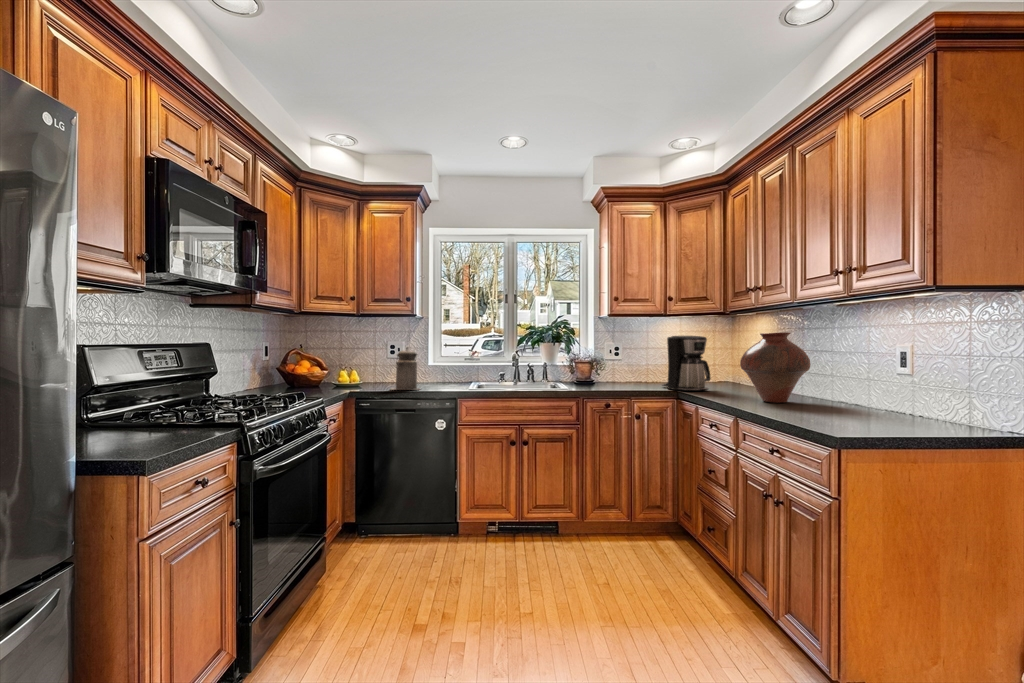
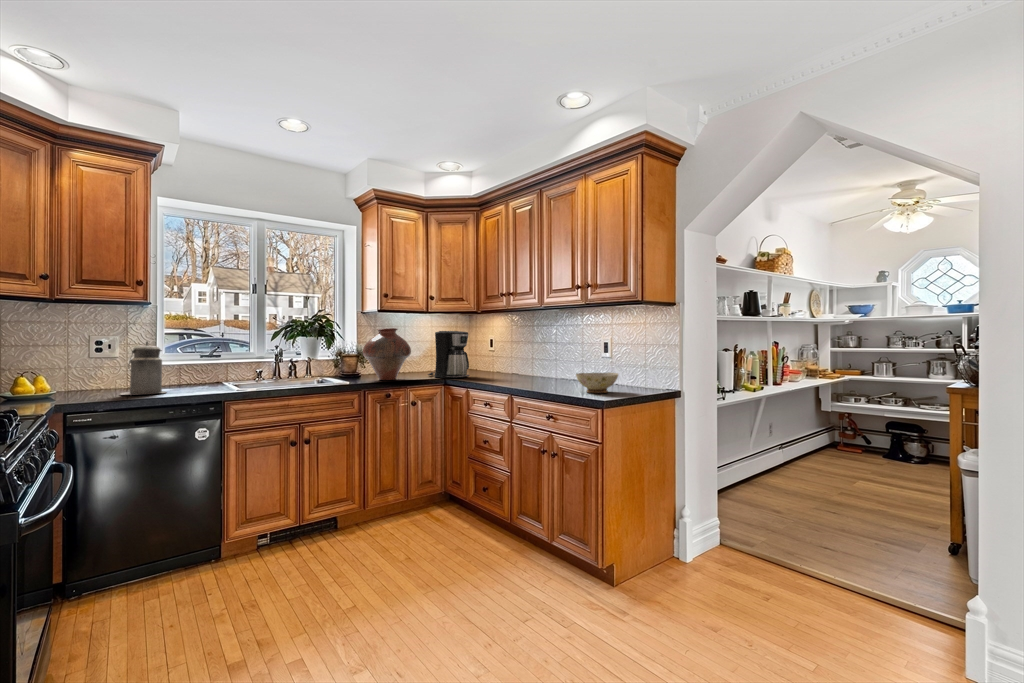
vase: present [740,332,810,403] -> present [363,328,411,380]
ceramic bowl: none [806,395,875,426] -> present [576,372,618,393]

